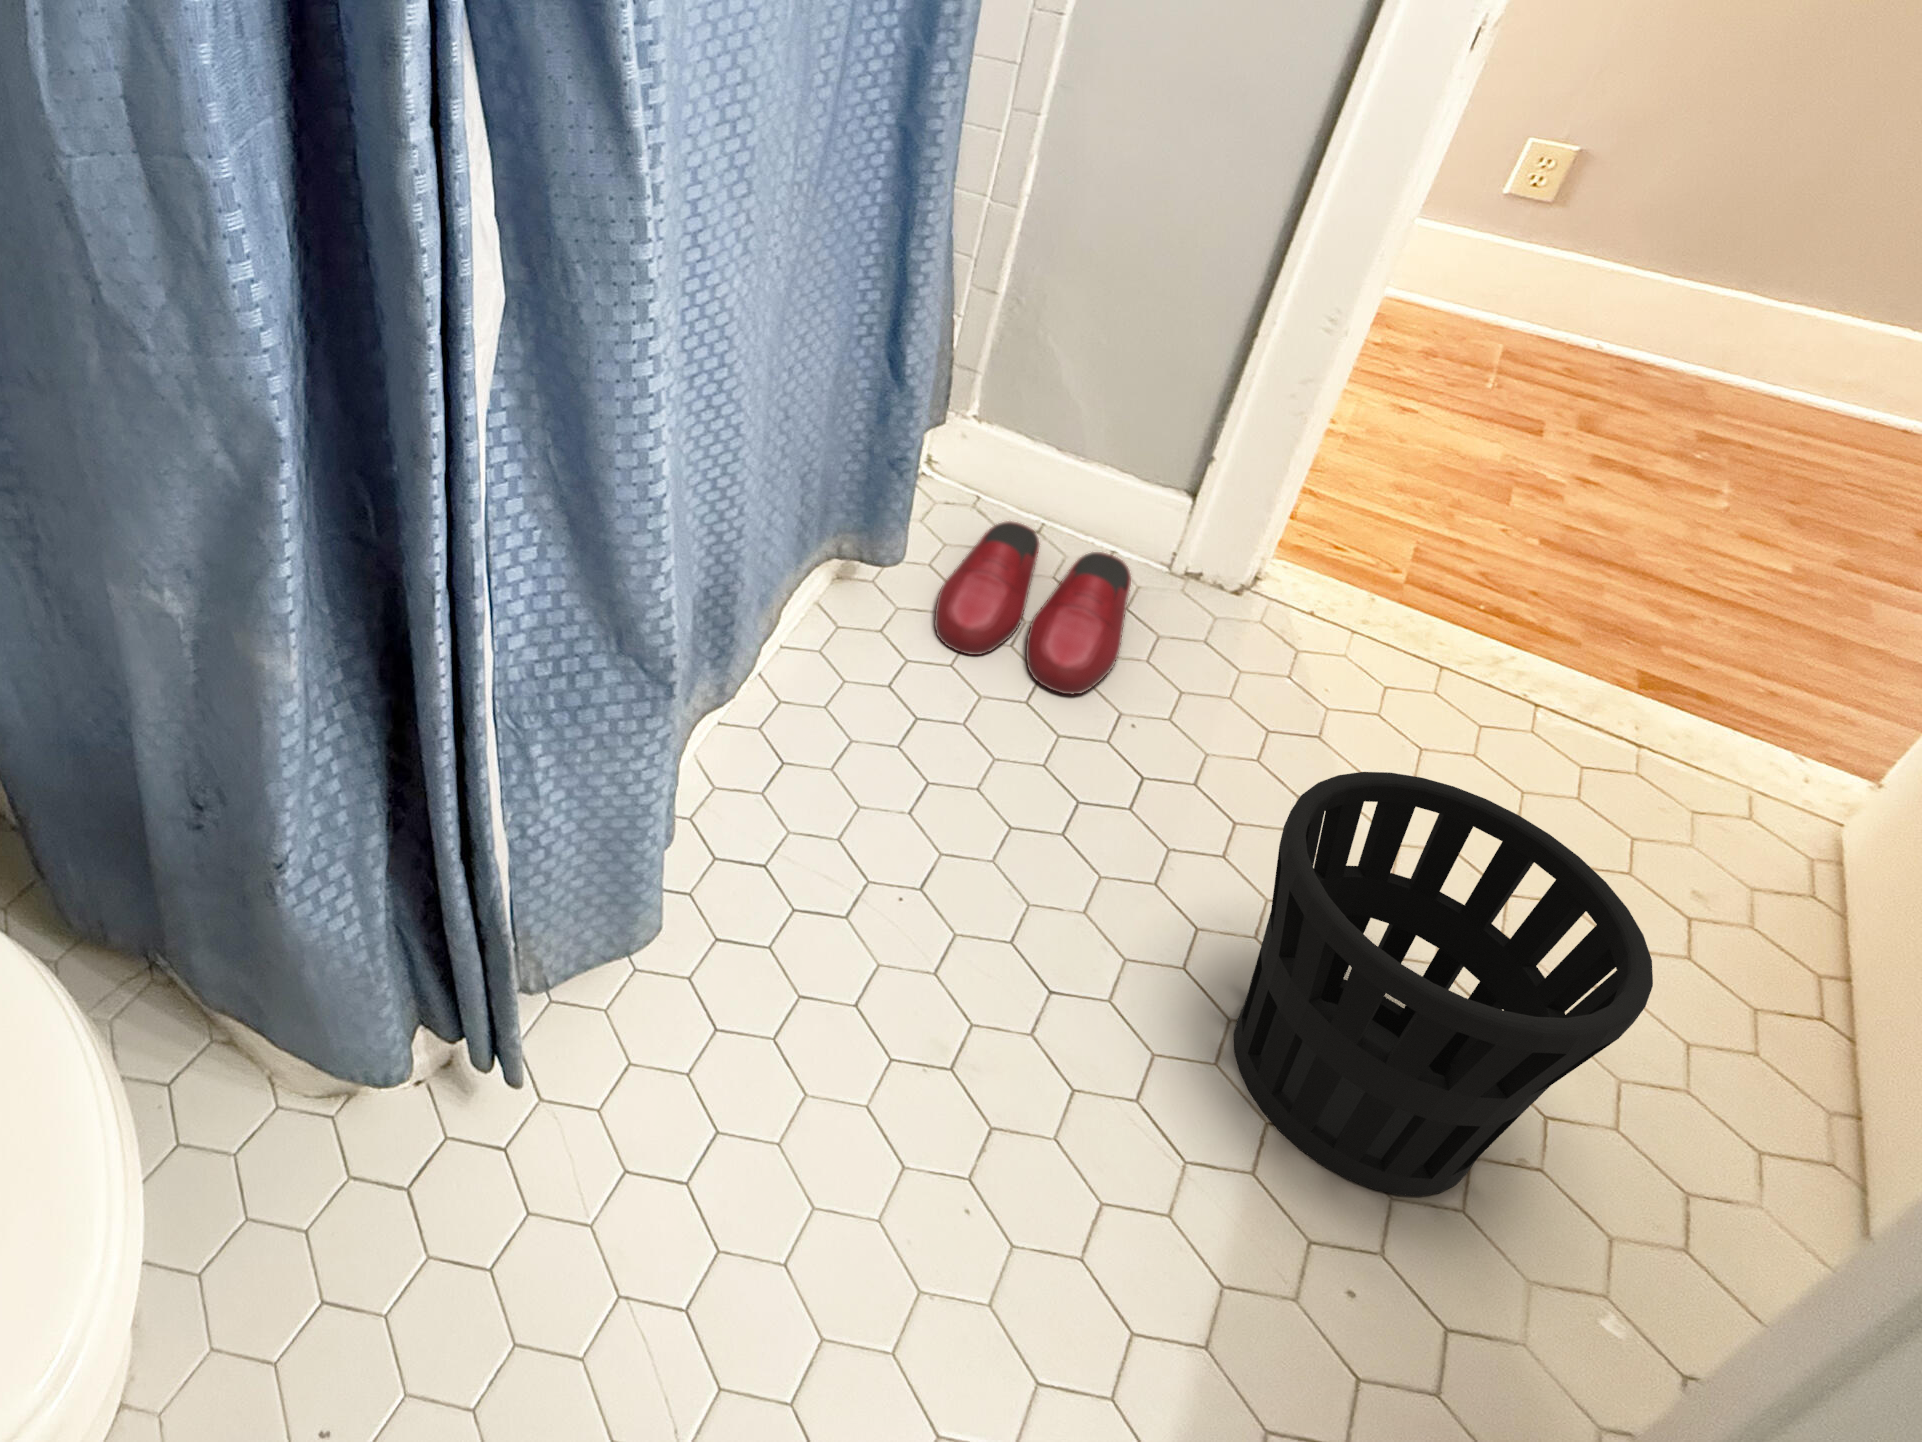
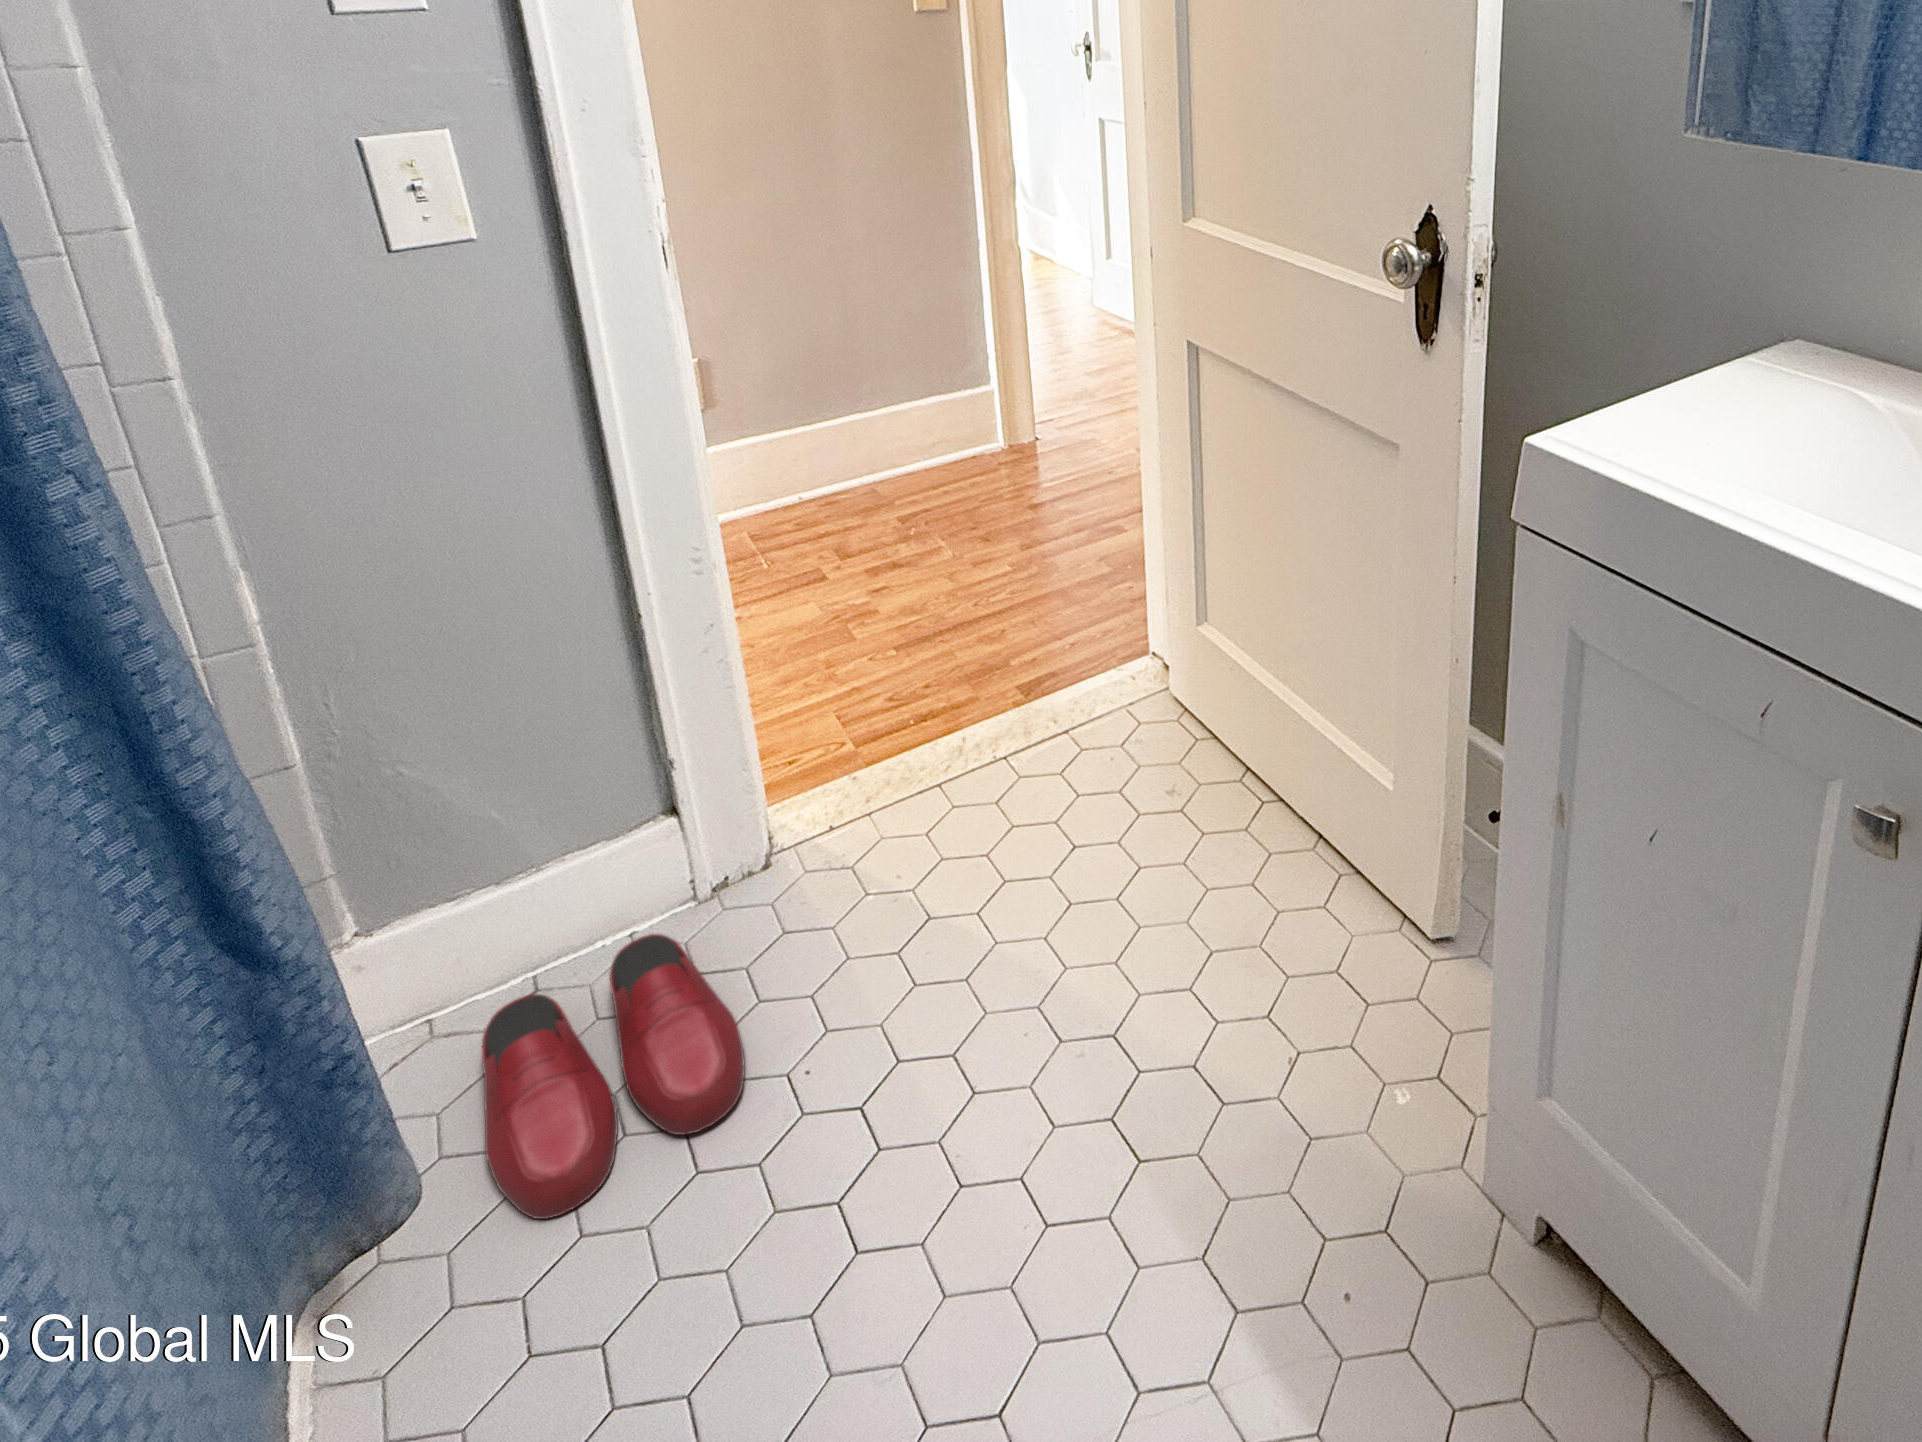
wastebasket: present [1234,772,1653,1196] -> none [1049,803,1327,1241]

